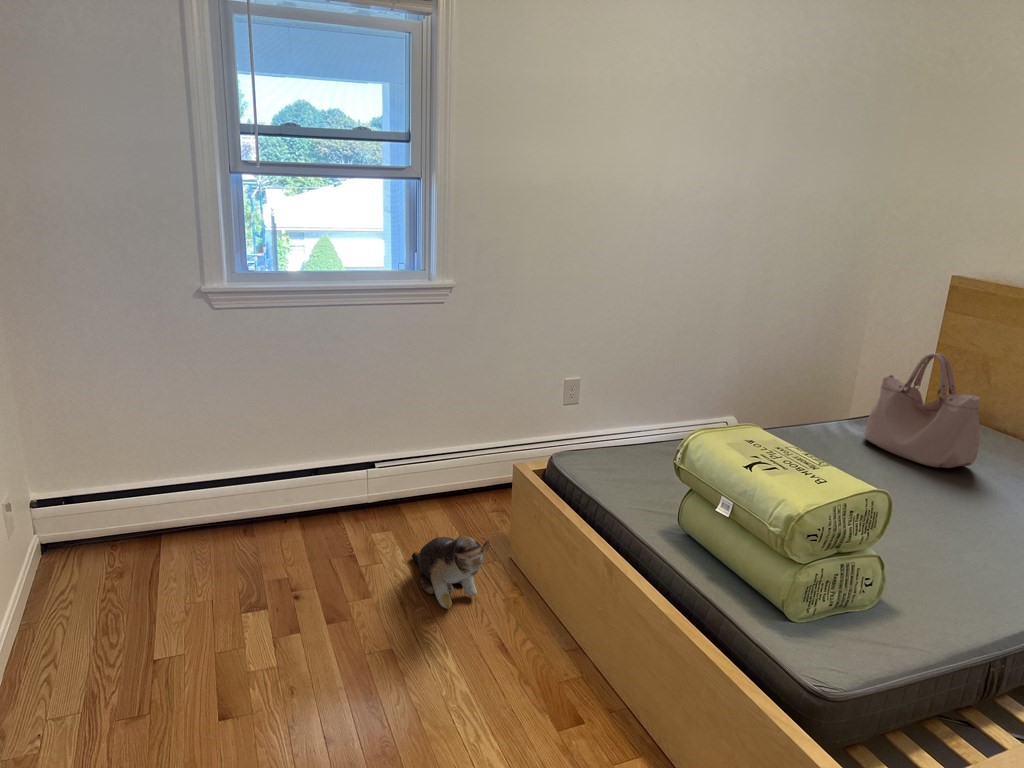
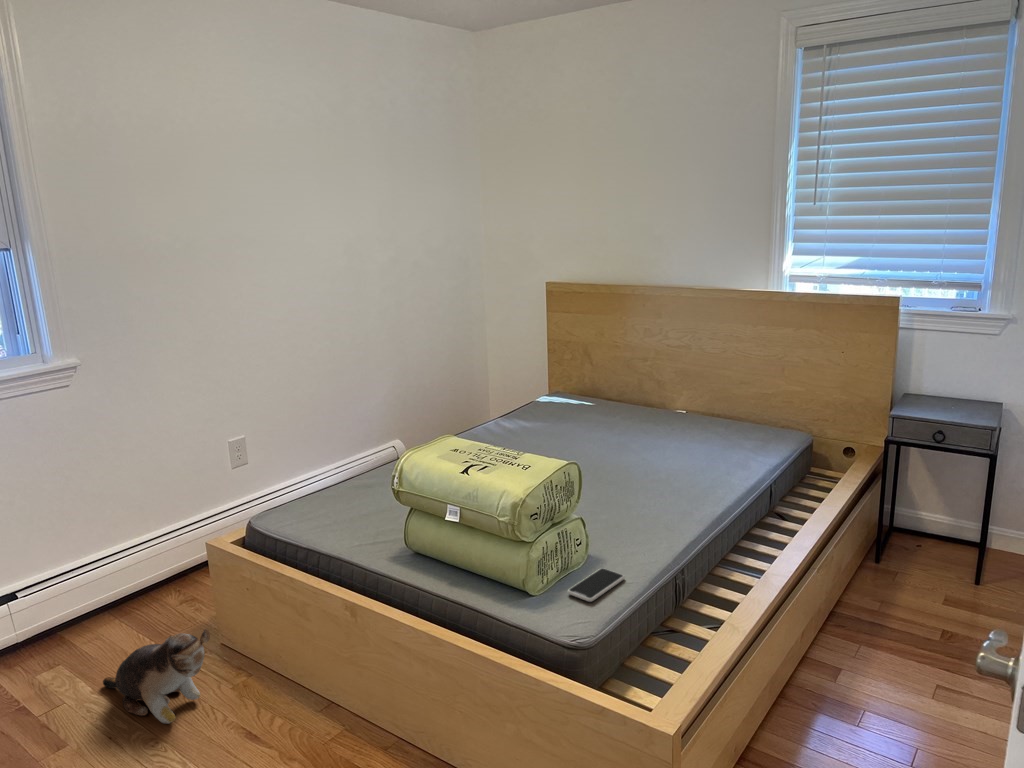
handbag: present [864,353,980,468] -> none [525,344,614,439]
smartphone: none [835,620,915,653] -> present [568,568,624,602]

